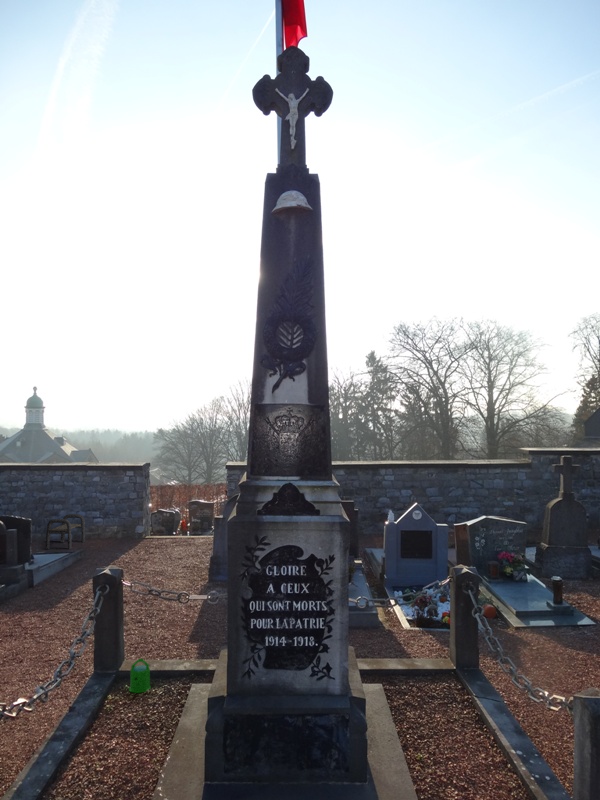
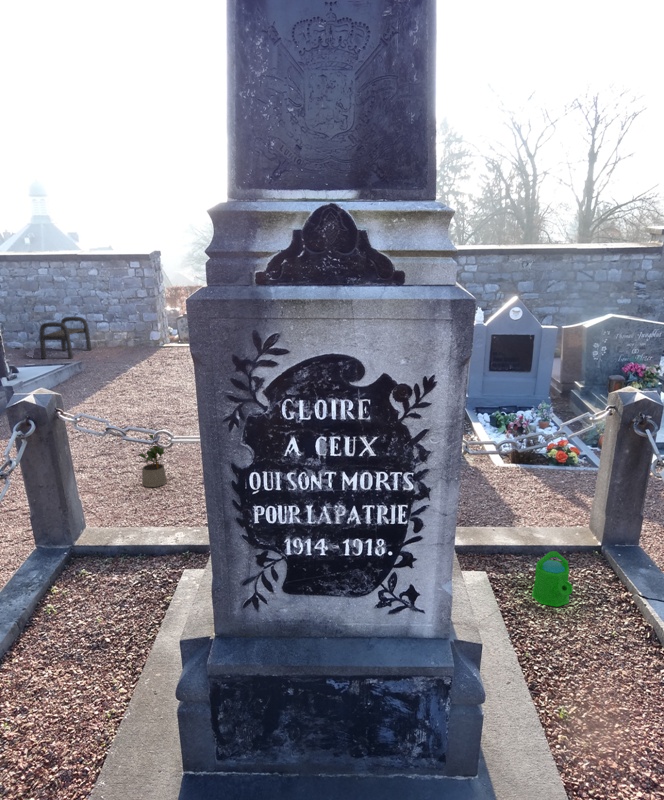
potted plant: none [146,599,168,644] -> present [139,428,166,487]
watering can: present [129,659,150,693] -> present [532,551,573,607]

